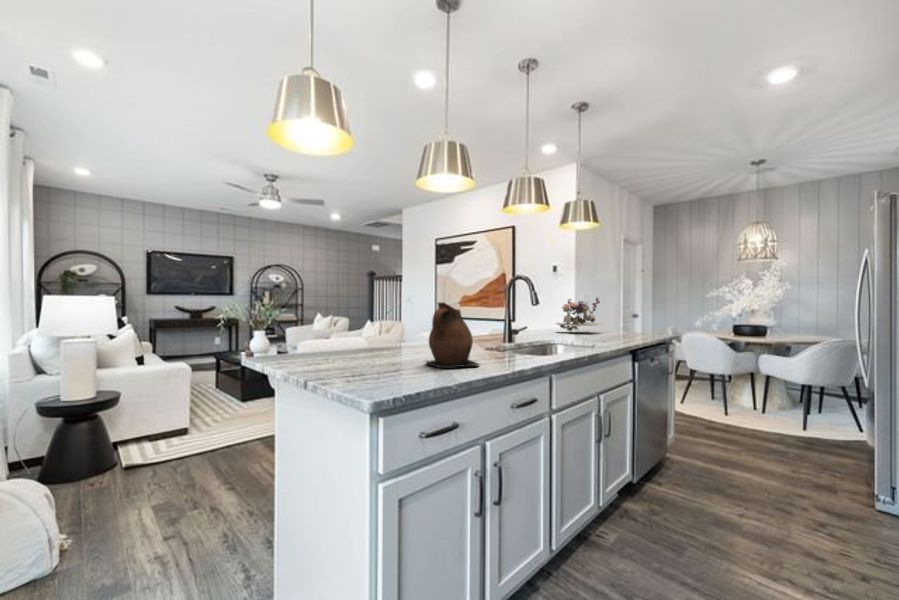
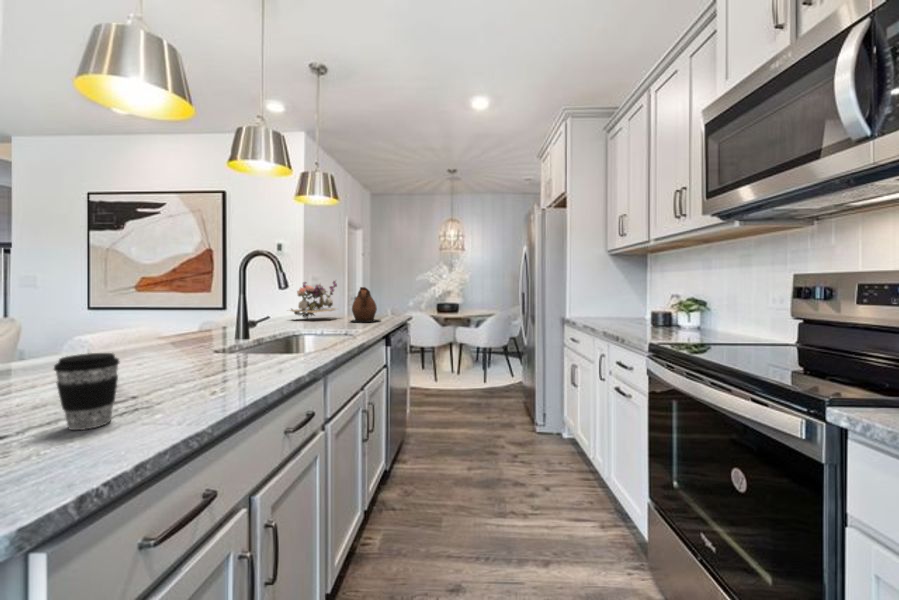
ceramic pitcher: present [426,302,479,368] -> present [351,287,379,322]
coffee cup: none [391,335,418,375] -> present [54,353,119,430]

